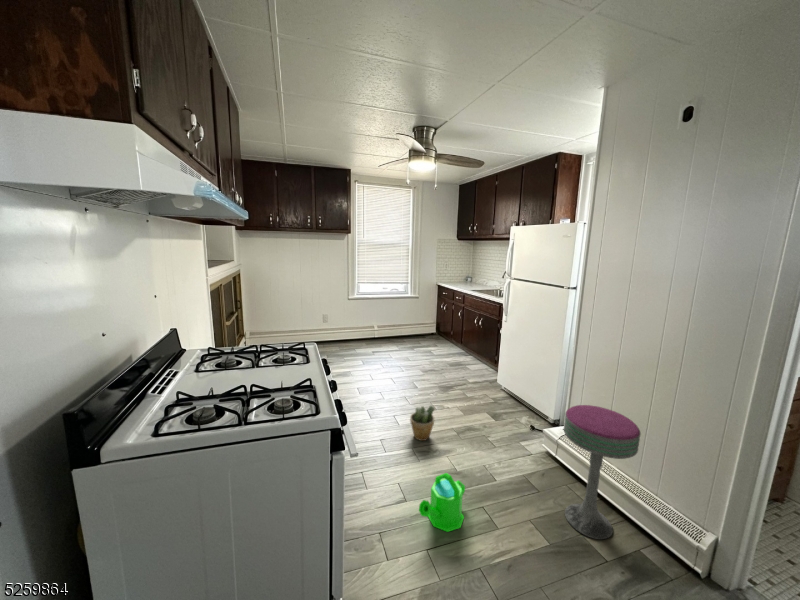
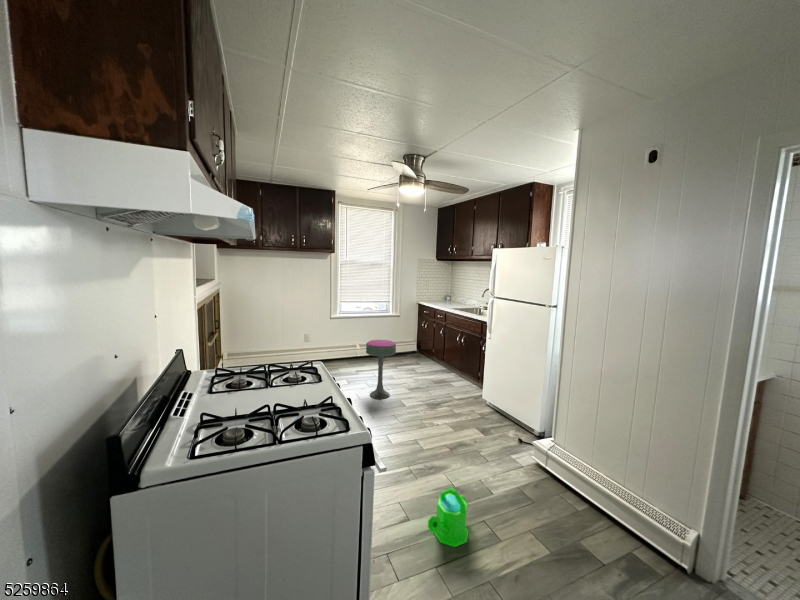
bar stool: present [564,405,641,539] -> present [366,340,396,399]
potted plant: present [410,406,435,441] -> none [406,422,430,458]

